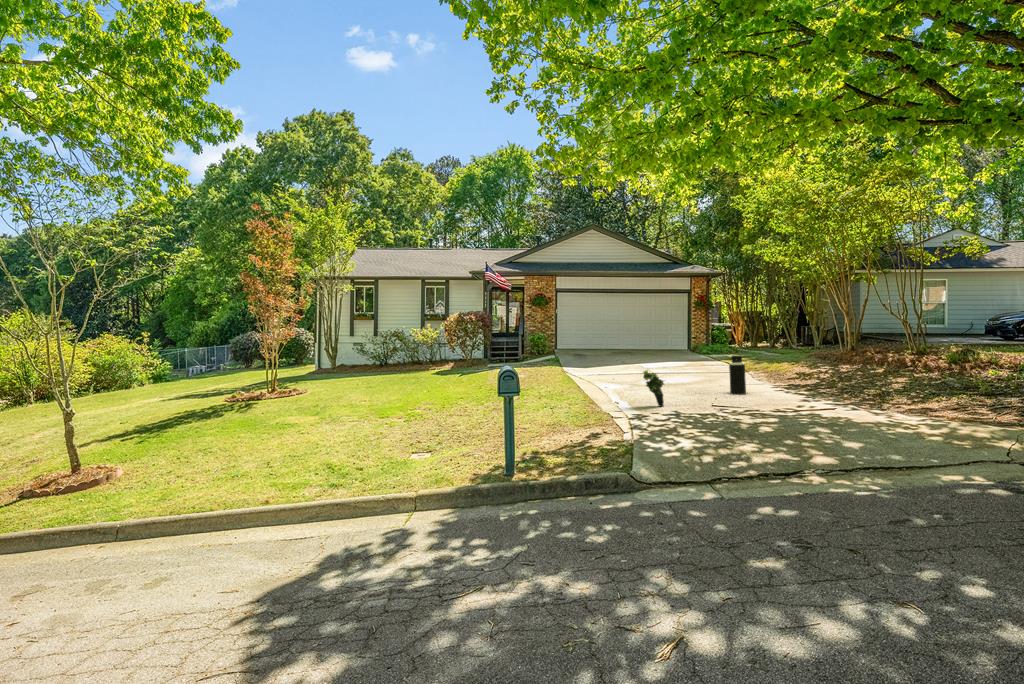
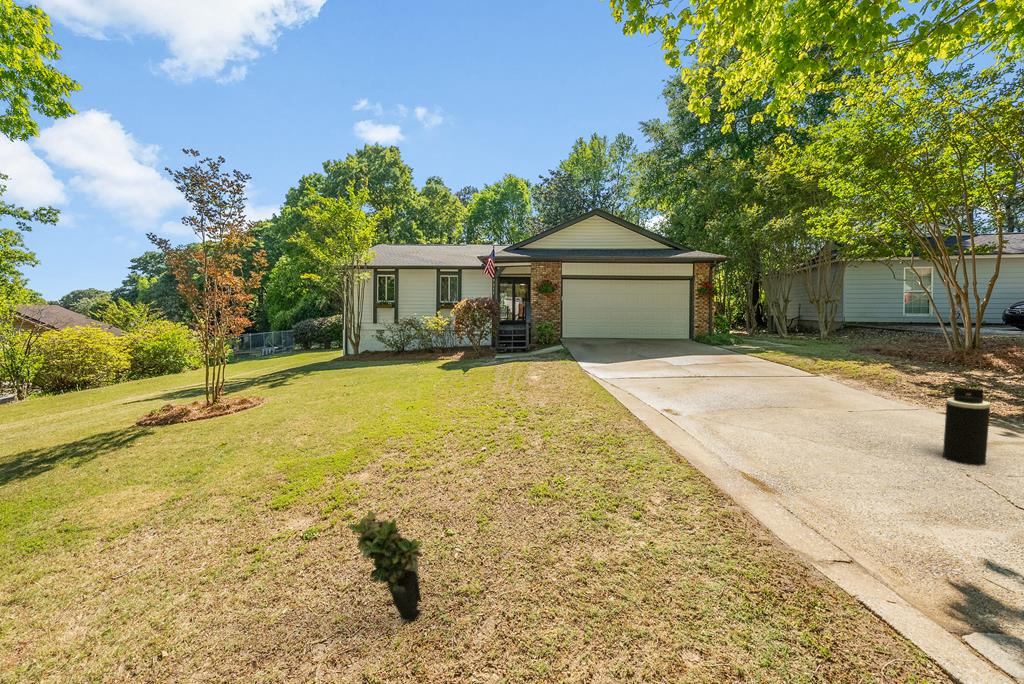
potted plant: present [643,370,664,406] -> present [349,510,422,621]

